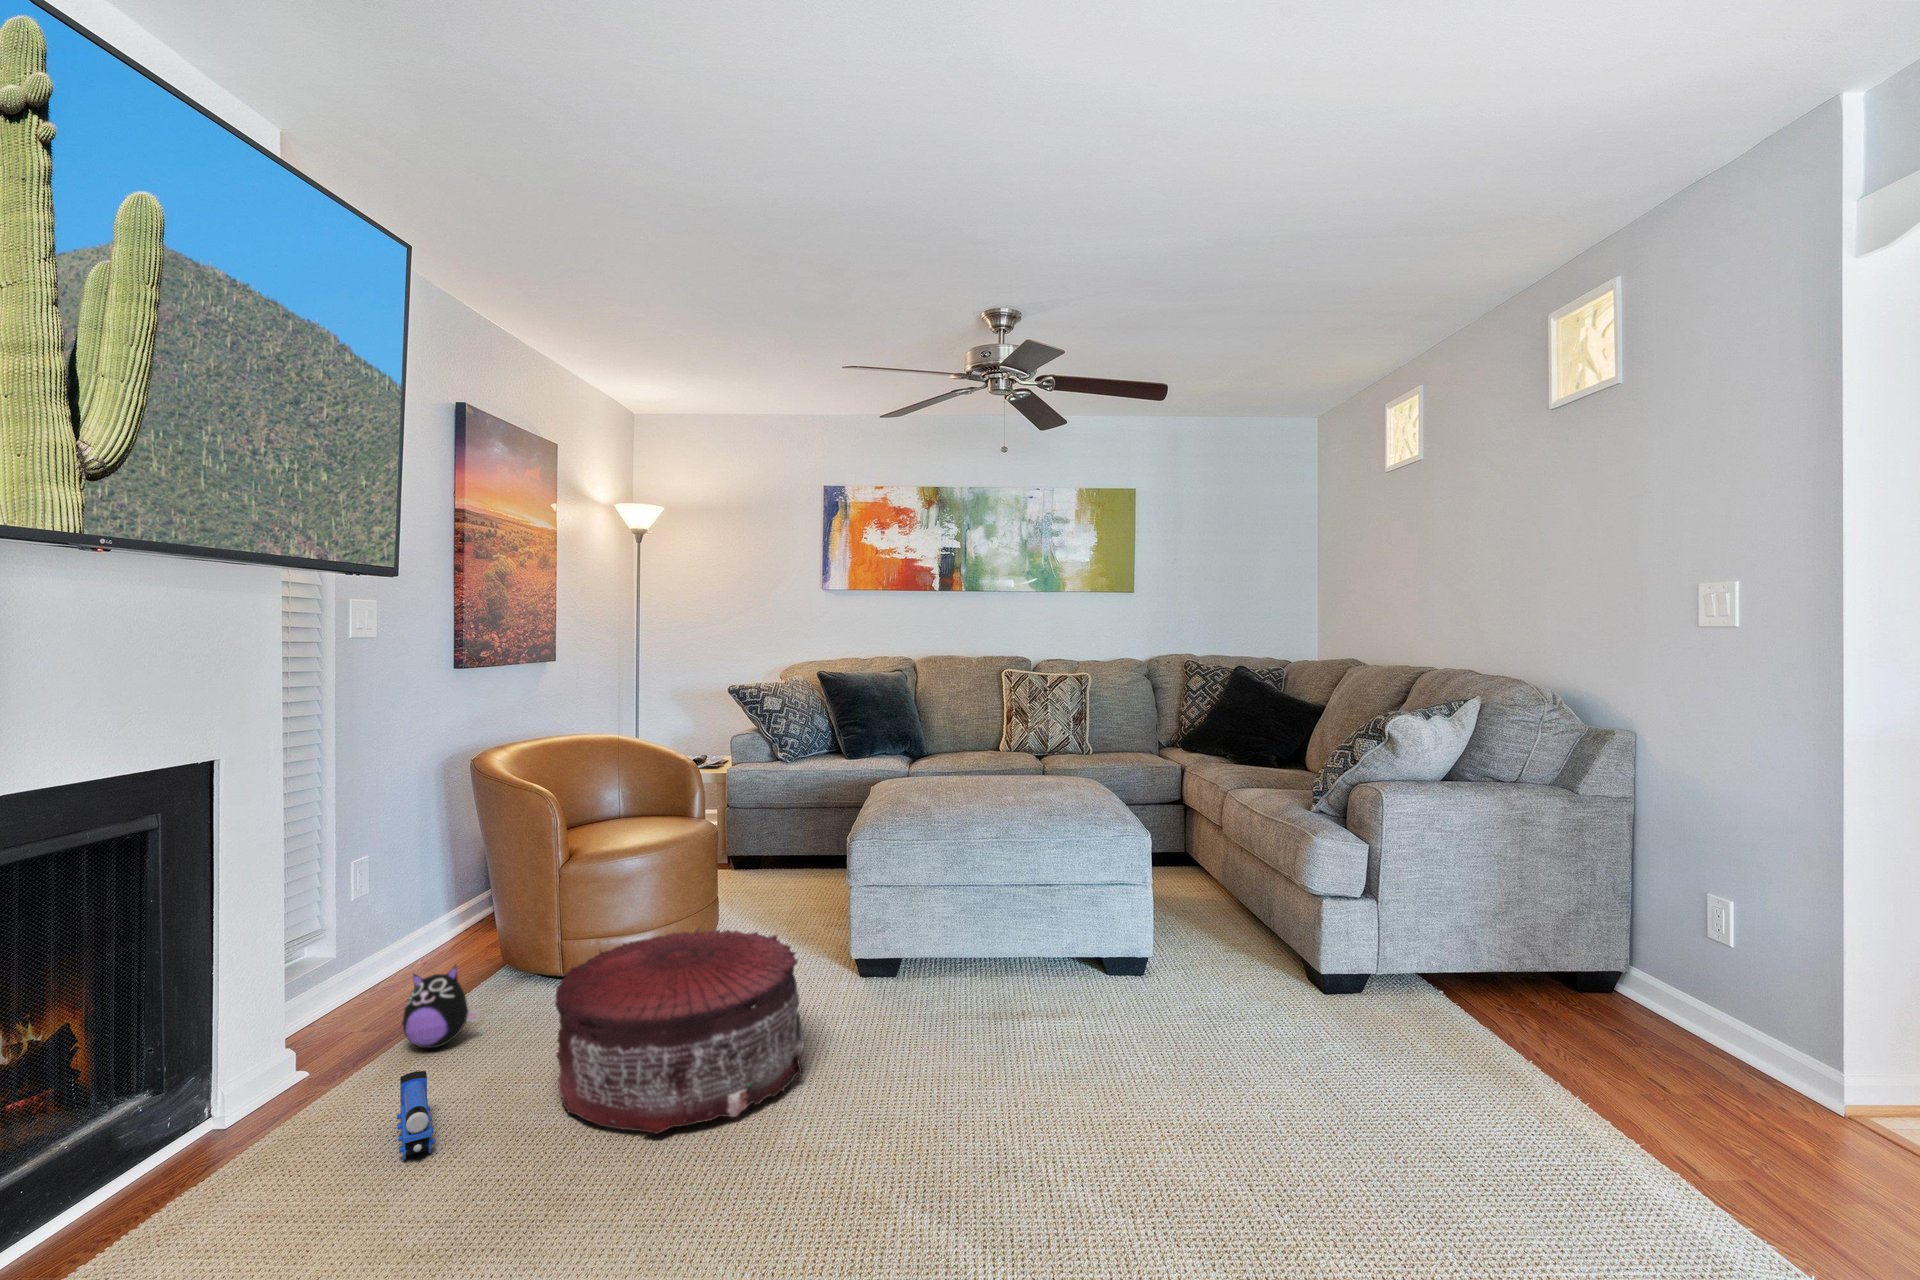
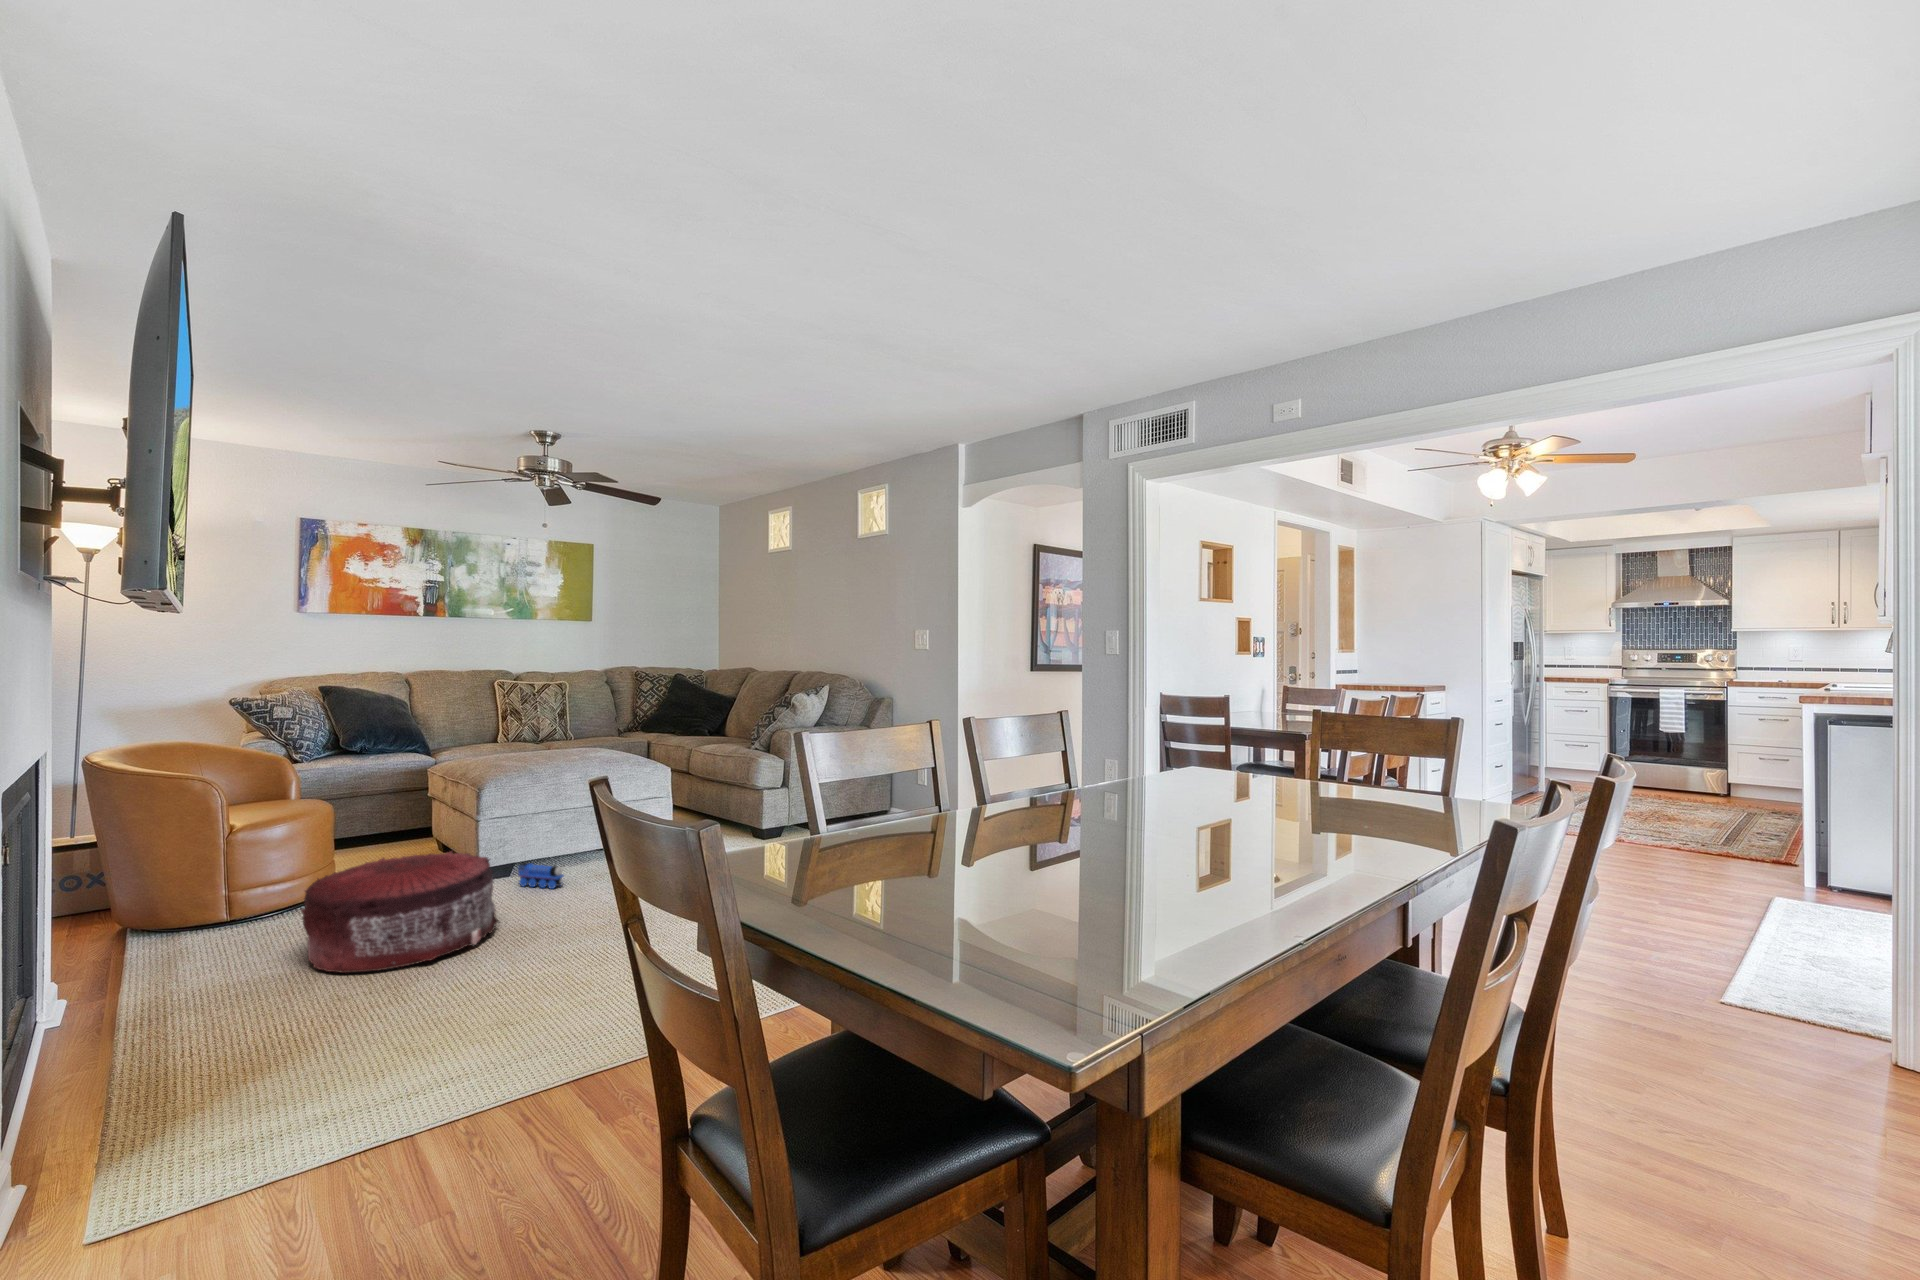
plush toy: present [402,964,479,1048] -> none [99,919,175,989]
toy train: present [397,1071,435,1160] -> present [518,863,563,889]

